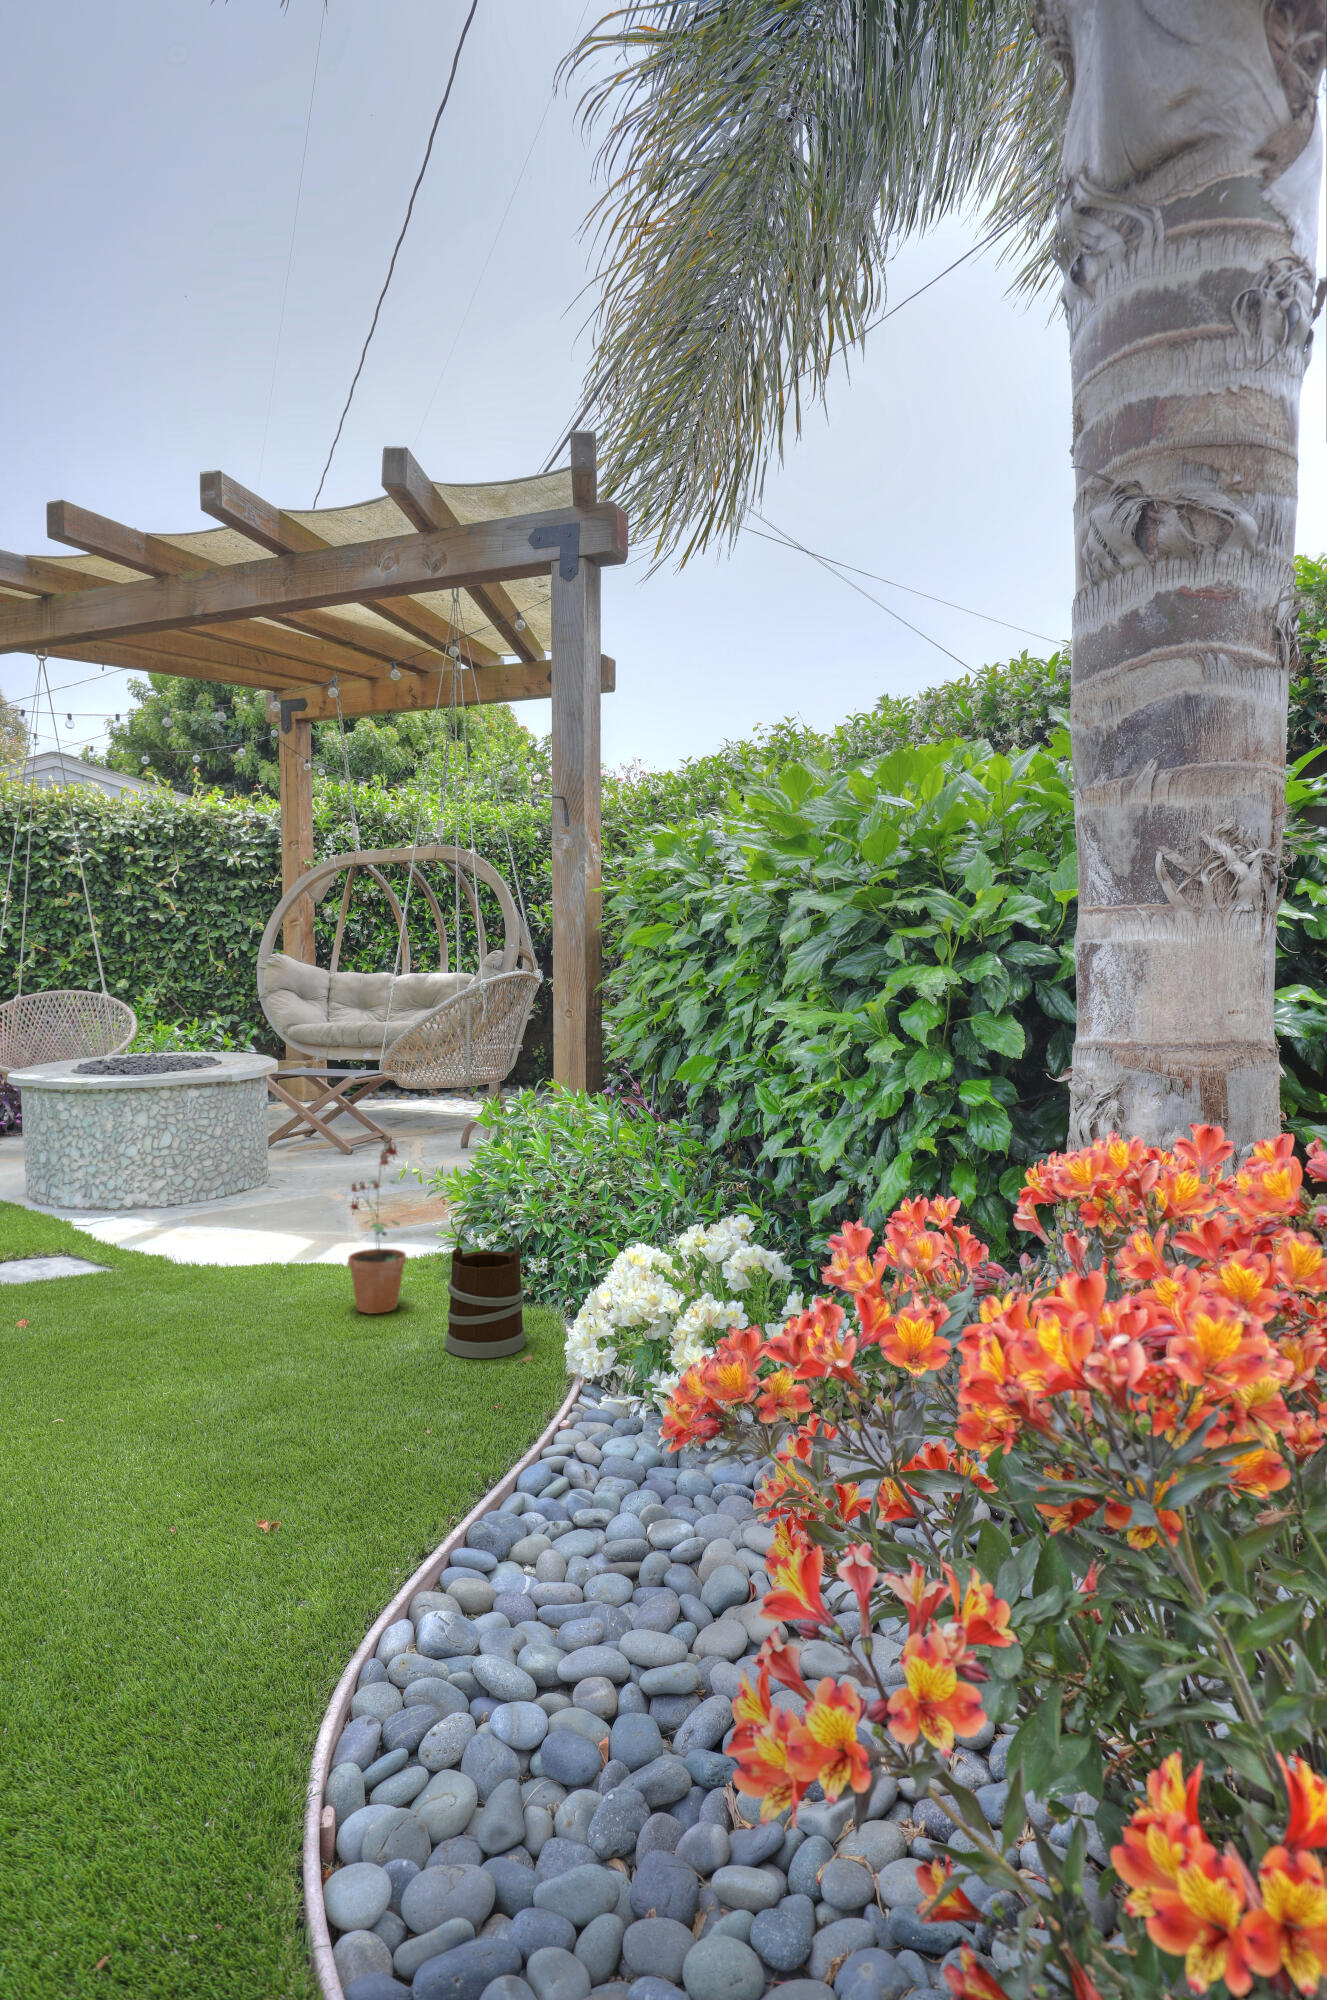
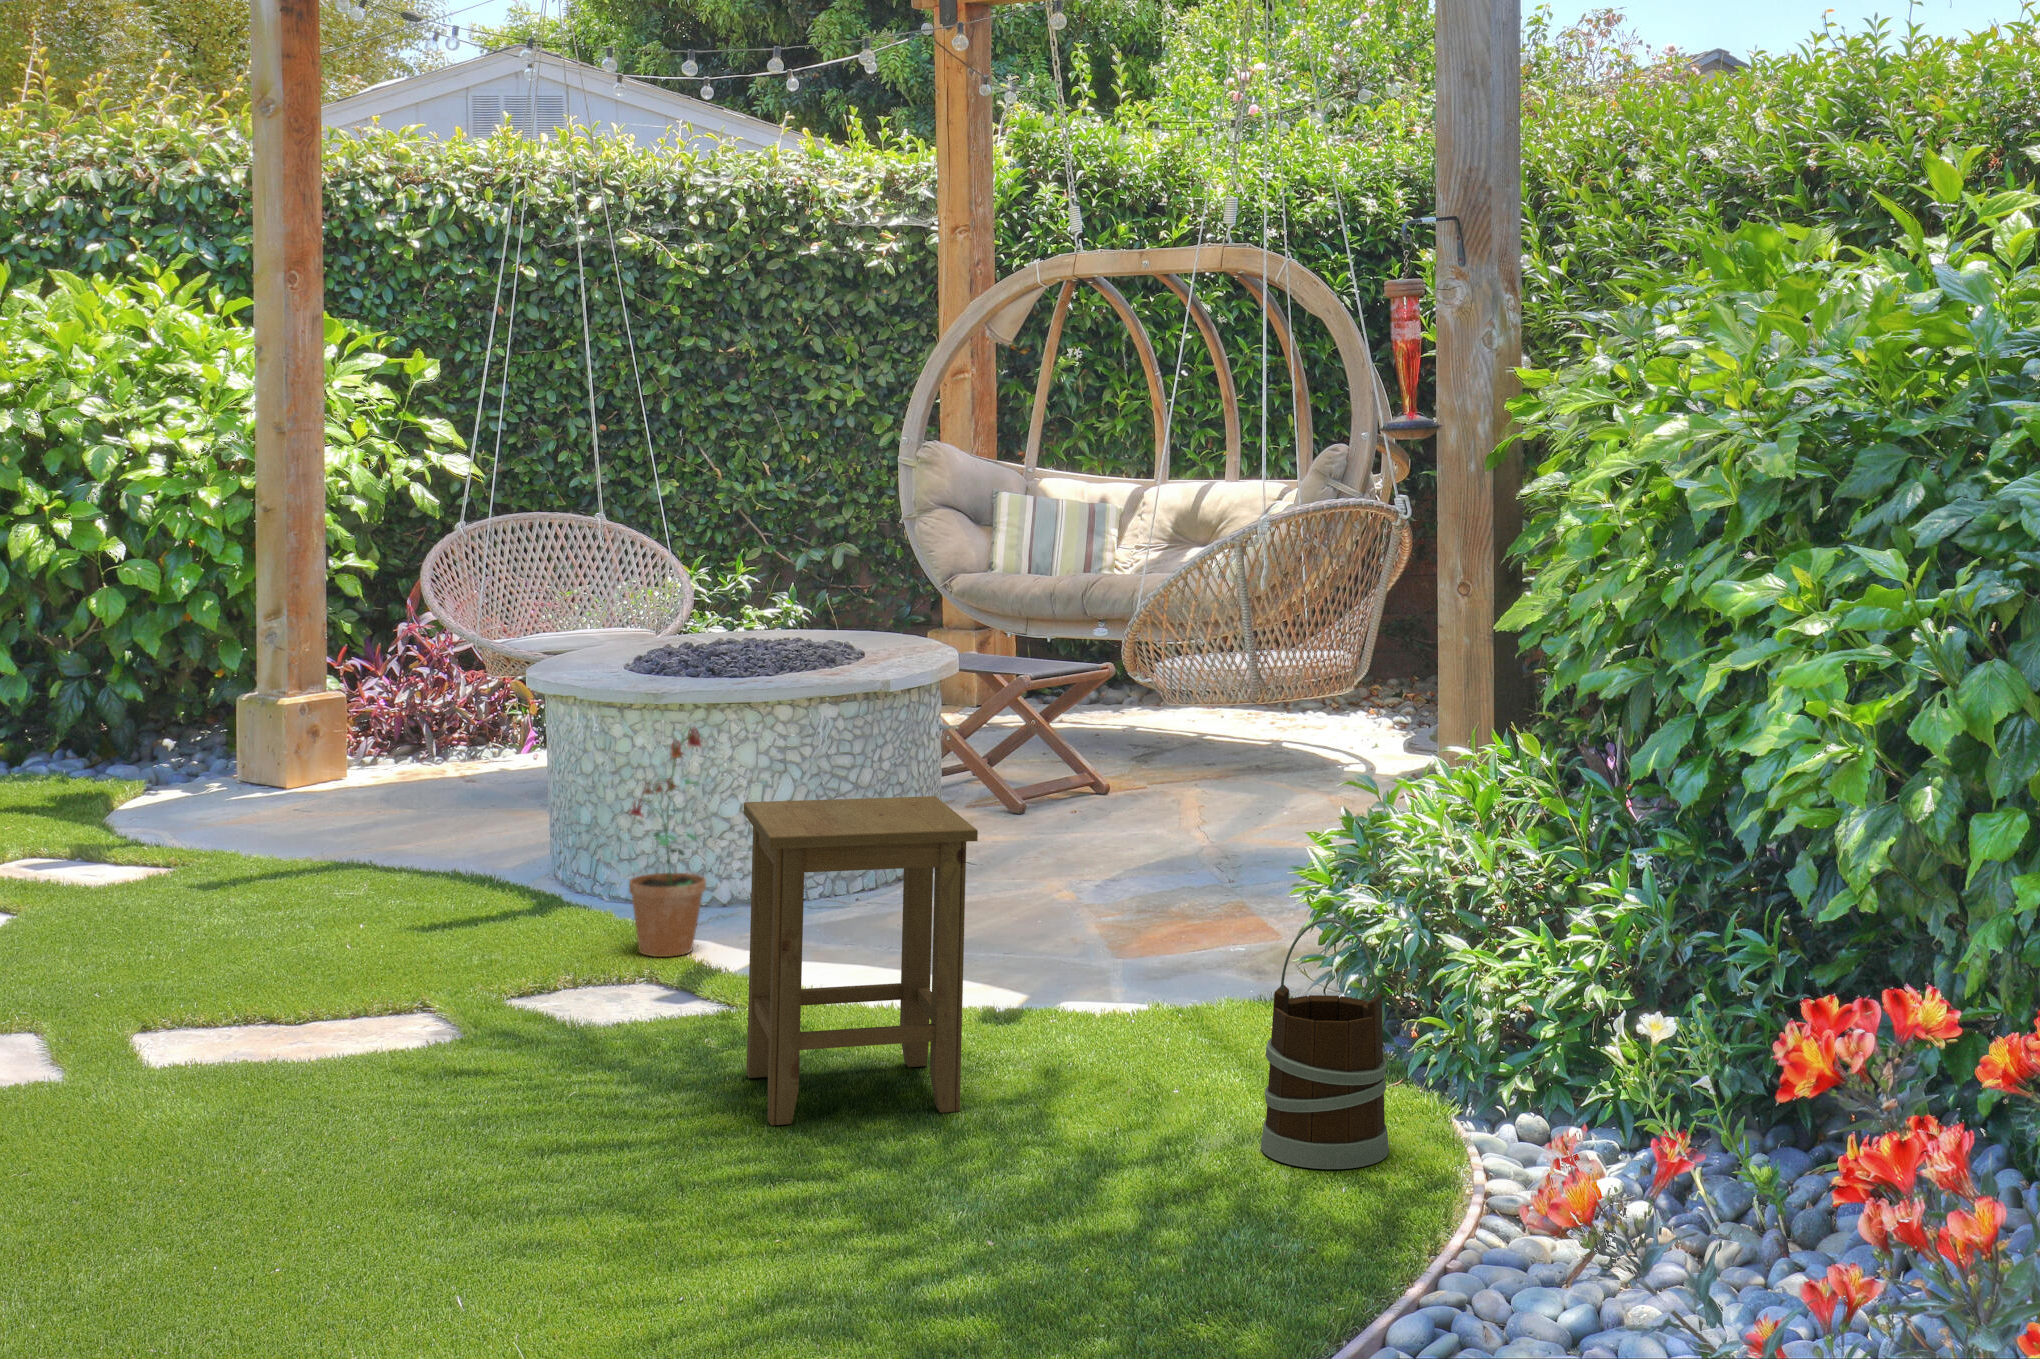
stool: none [111,1141,262,1354] -> present [744,796,978,1125]
potted plant: present [348,1141,406,1314] -> present [626,726,706,957]

